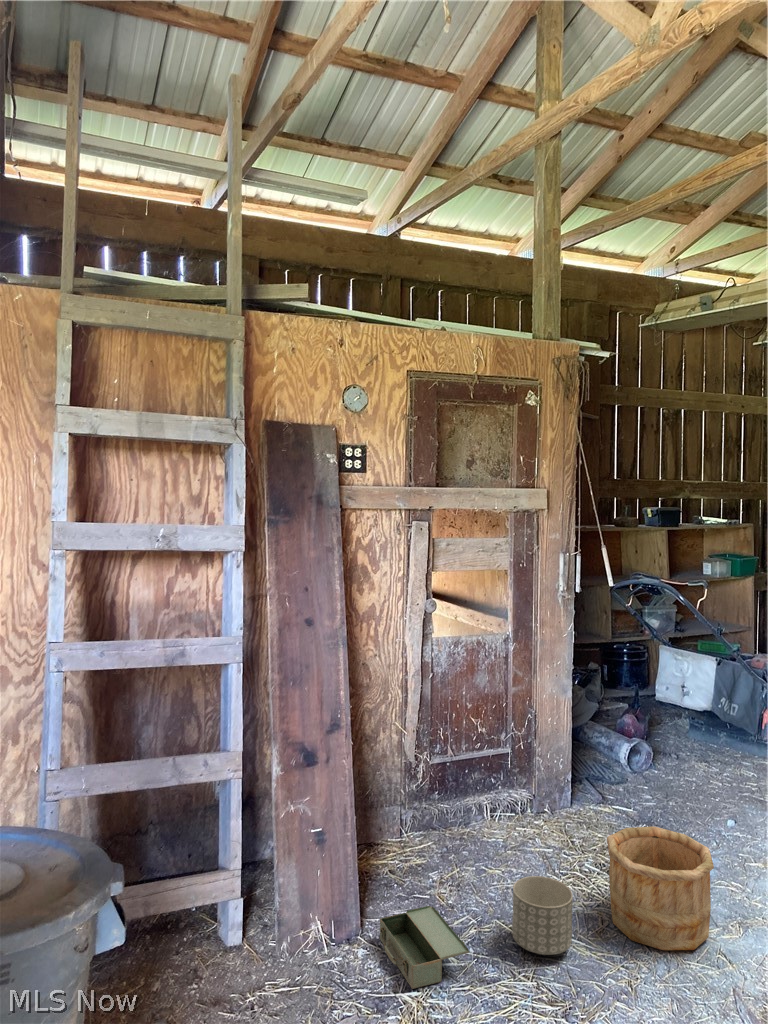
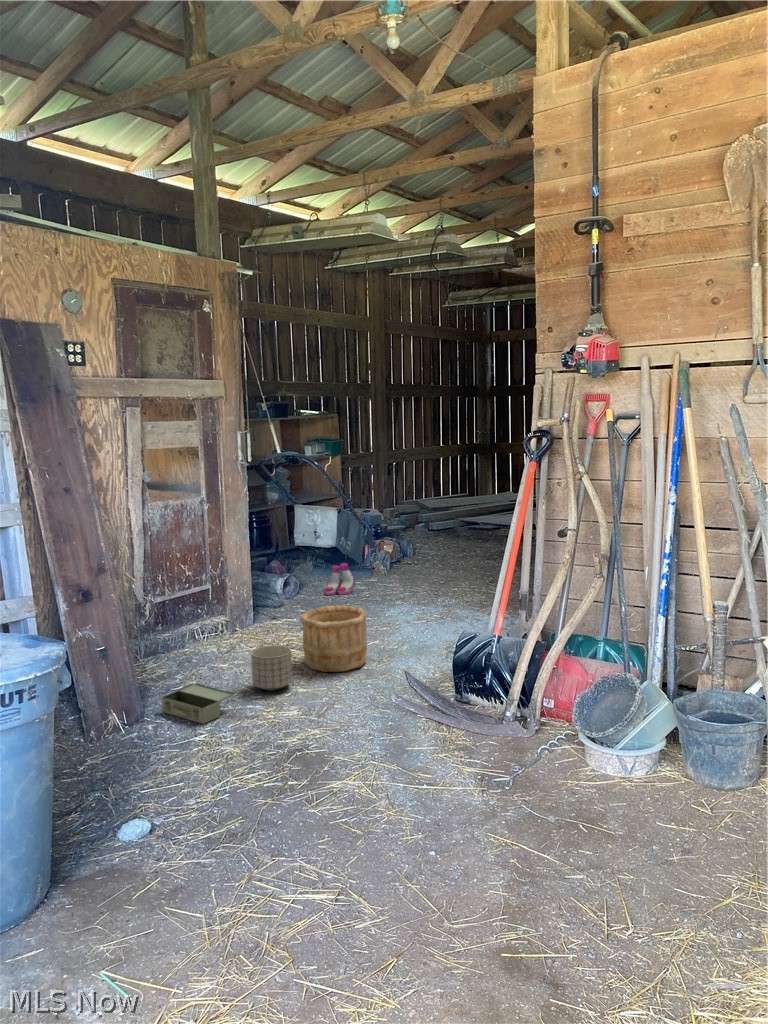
boots: none [693,735,742,781] -> present [325,563,355,595]

